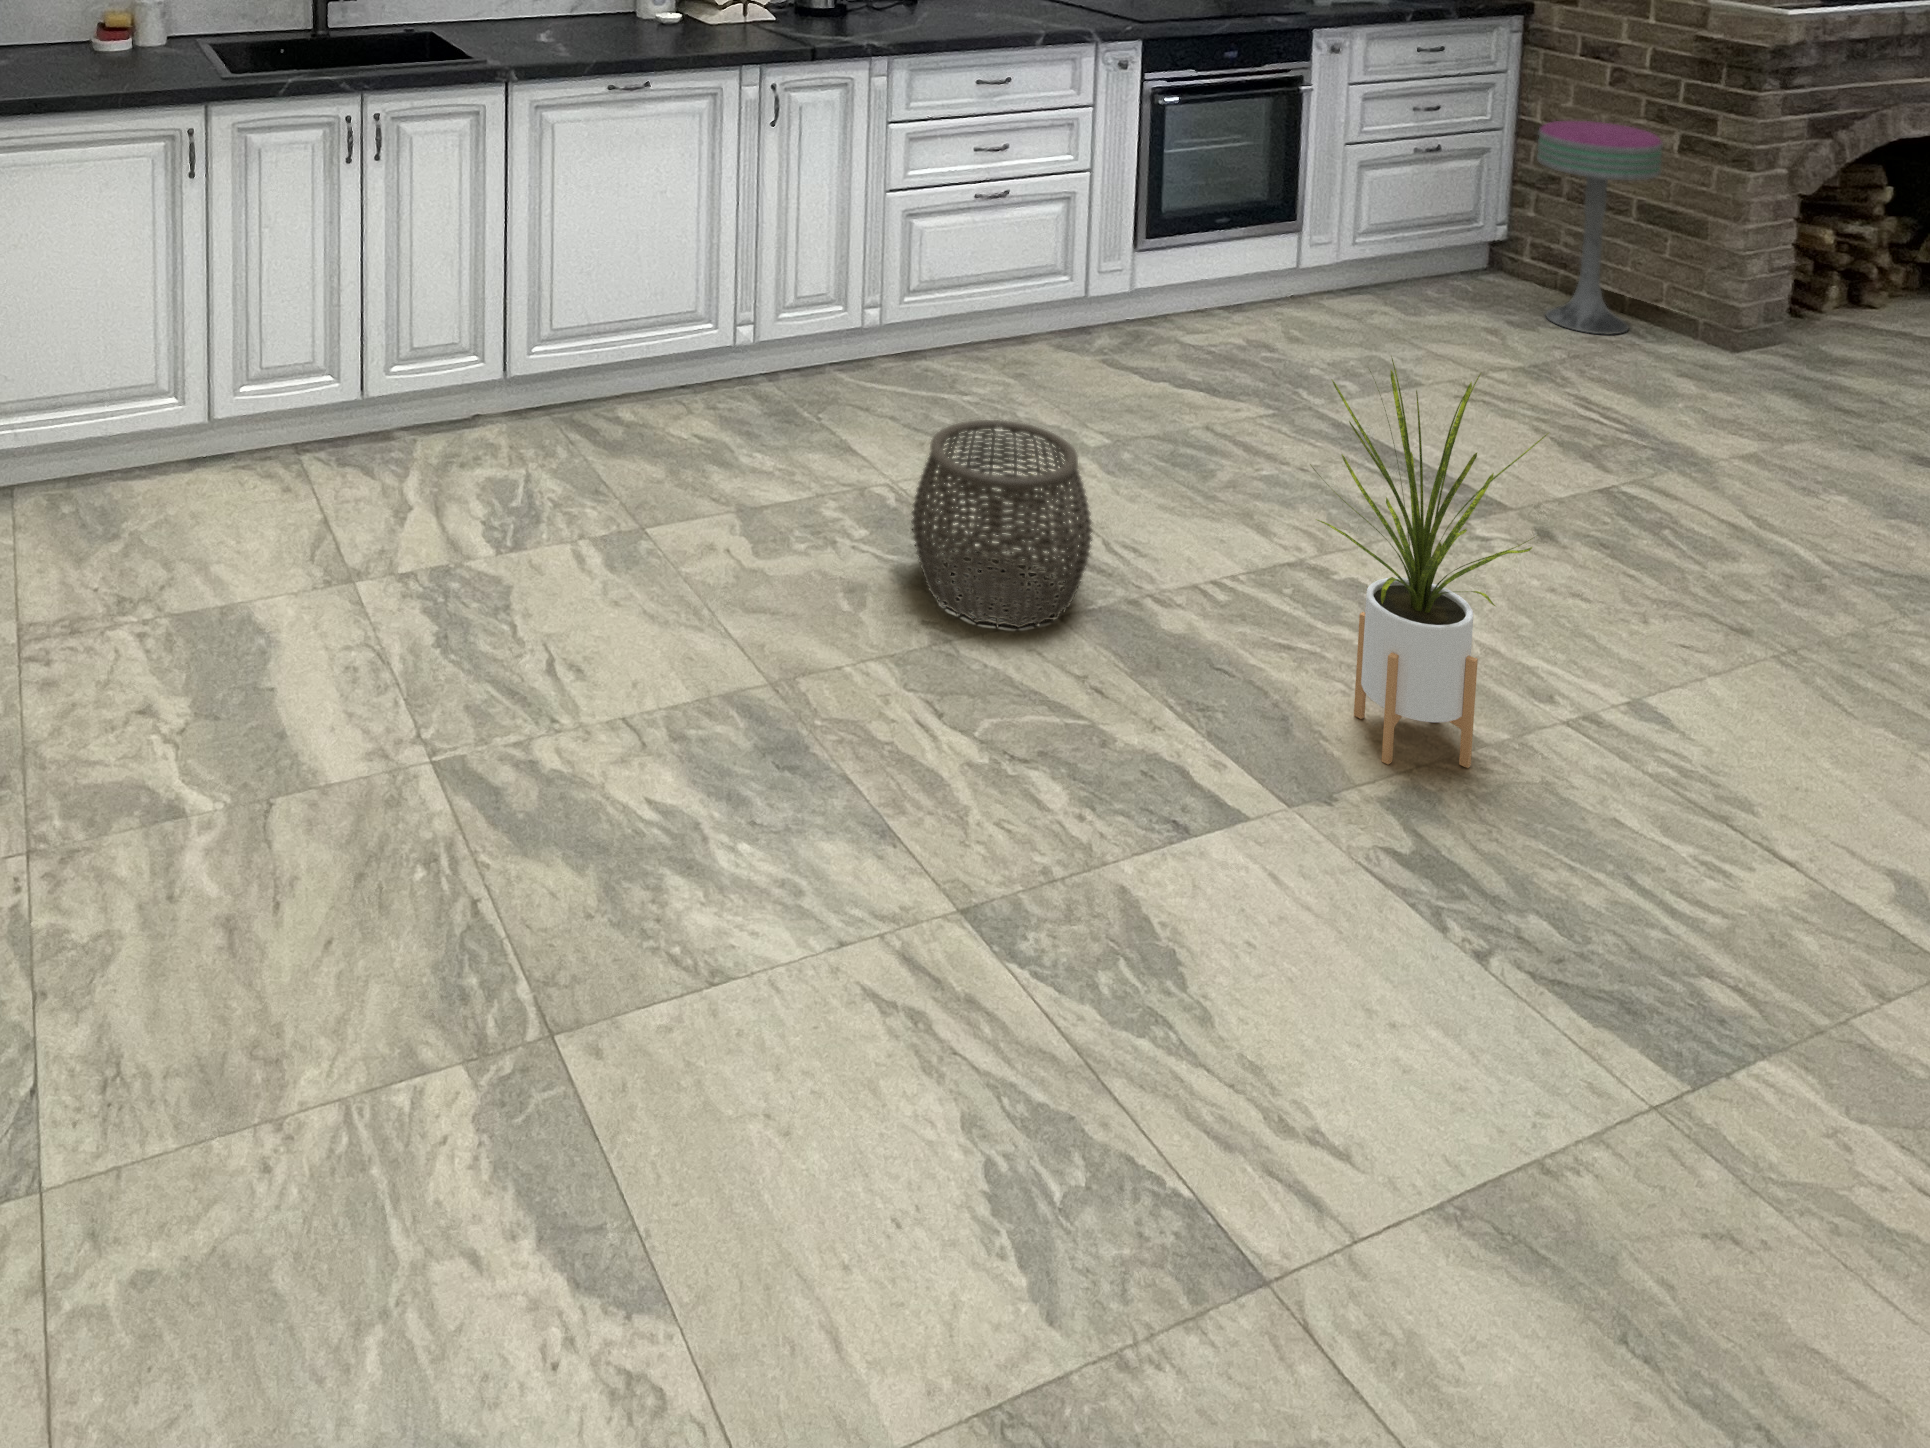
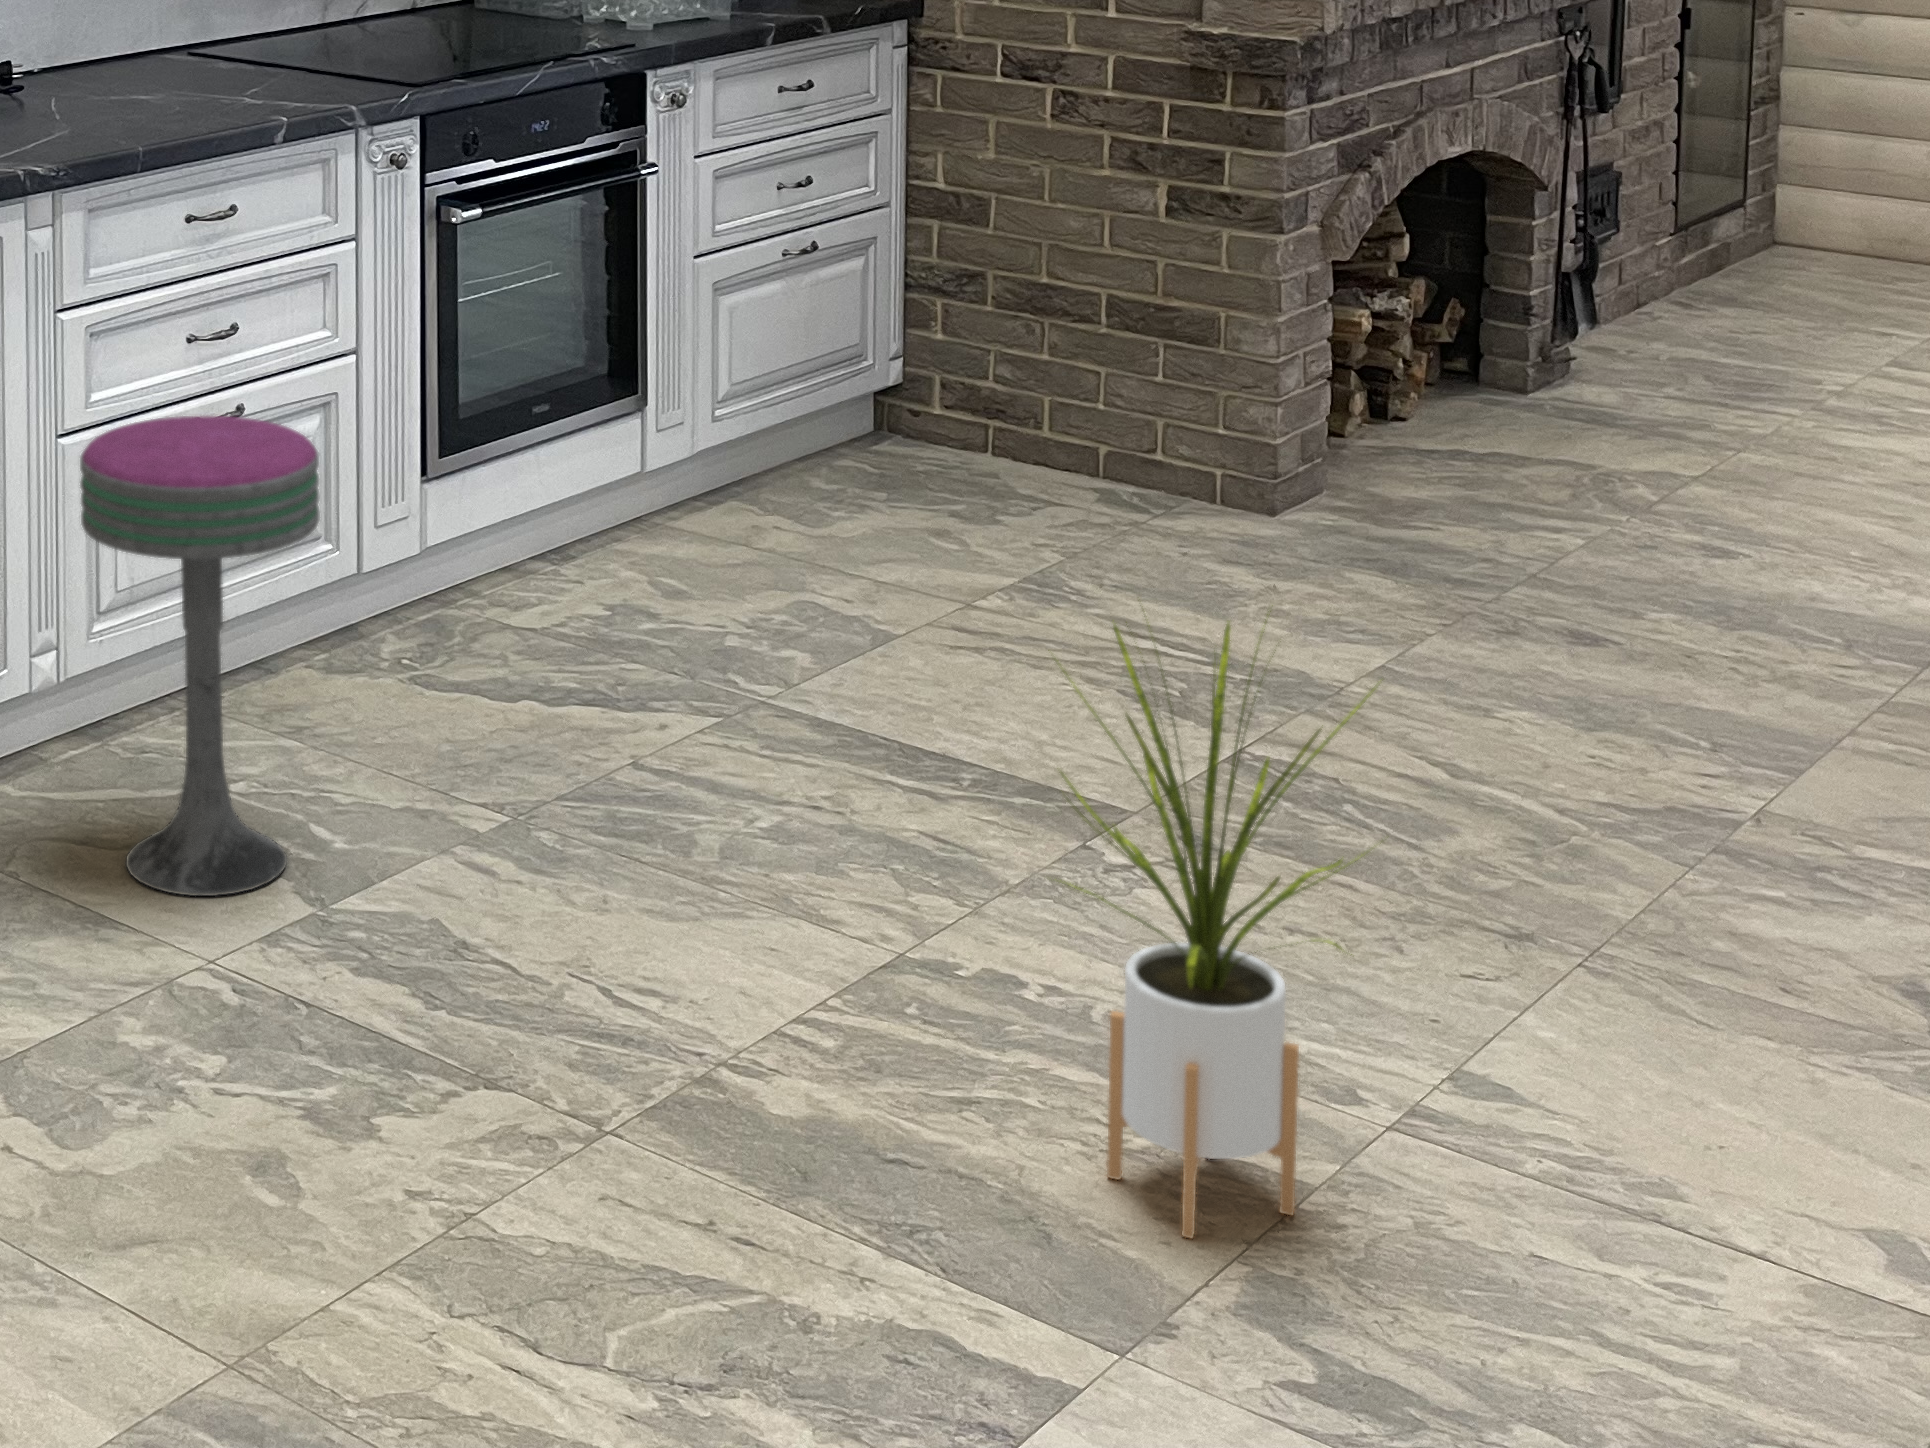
bar stool: present [1537,121,1663,335] -> present [80,416,320,896]
woven basket: present [912,420,1092,628] -> none [342,814,653,1172]

